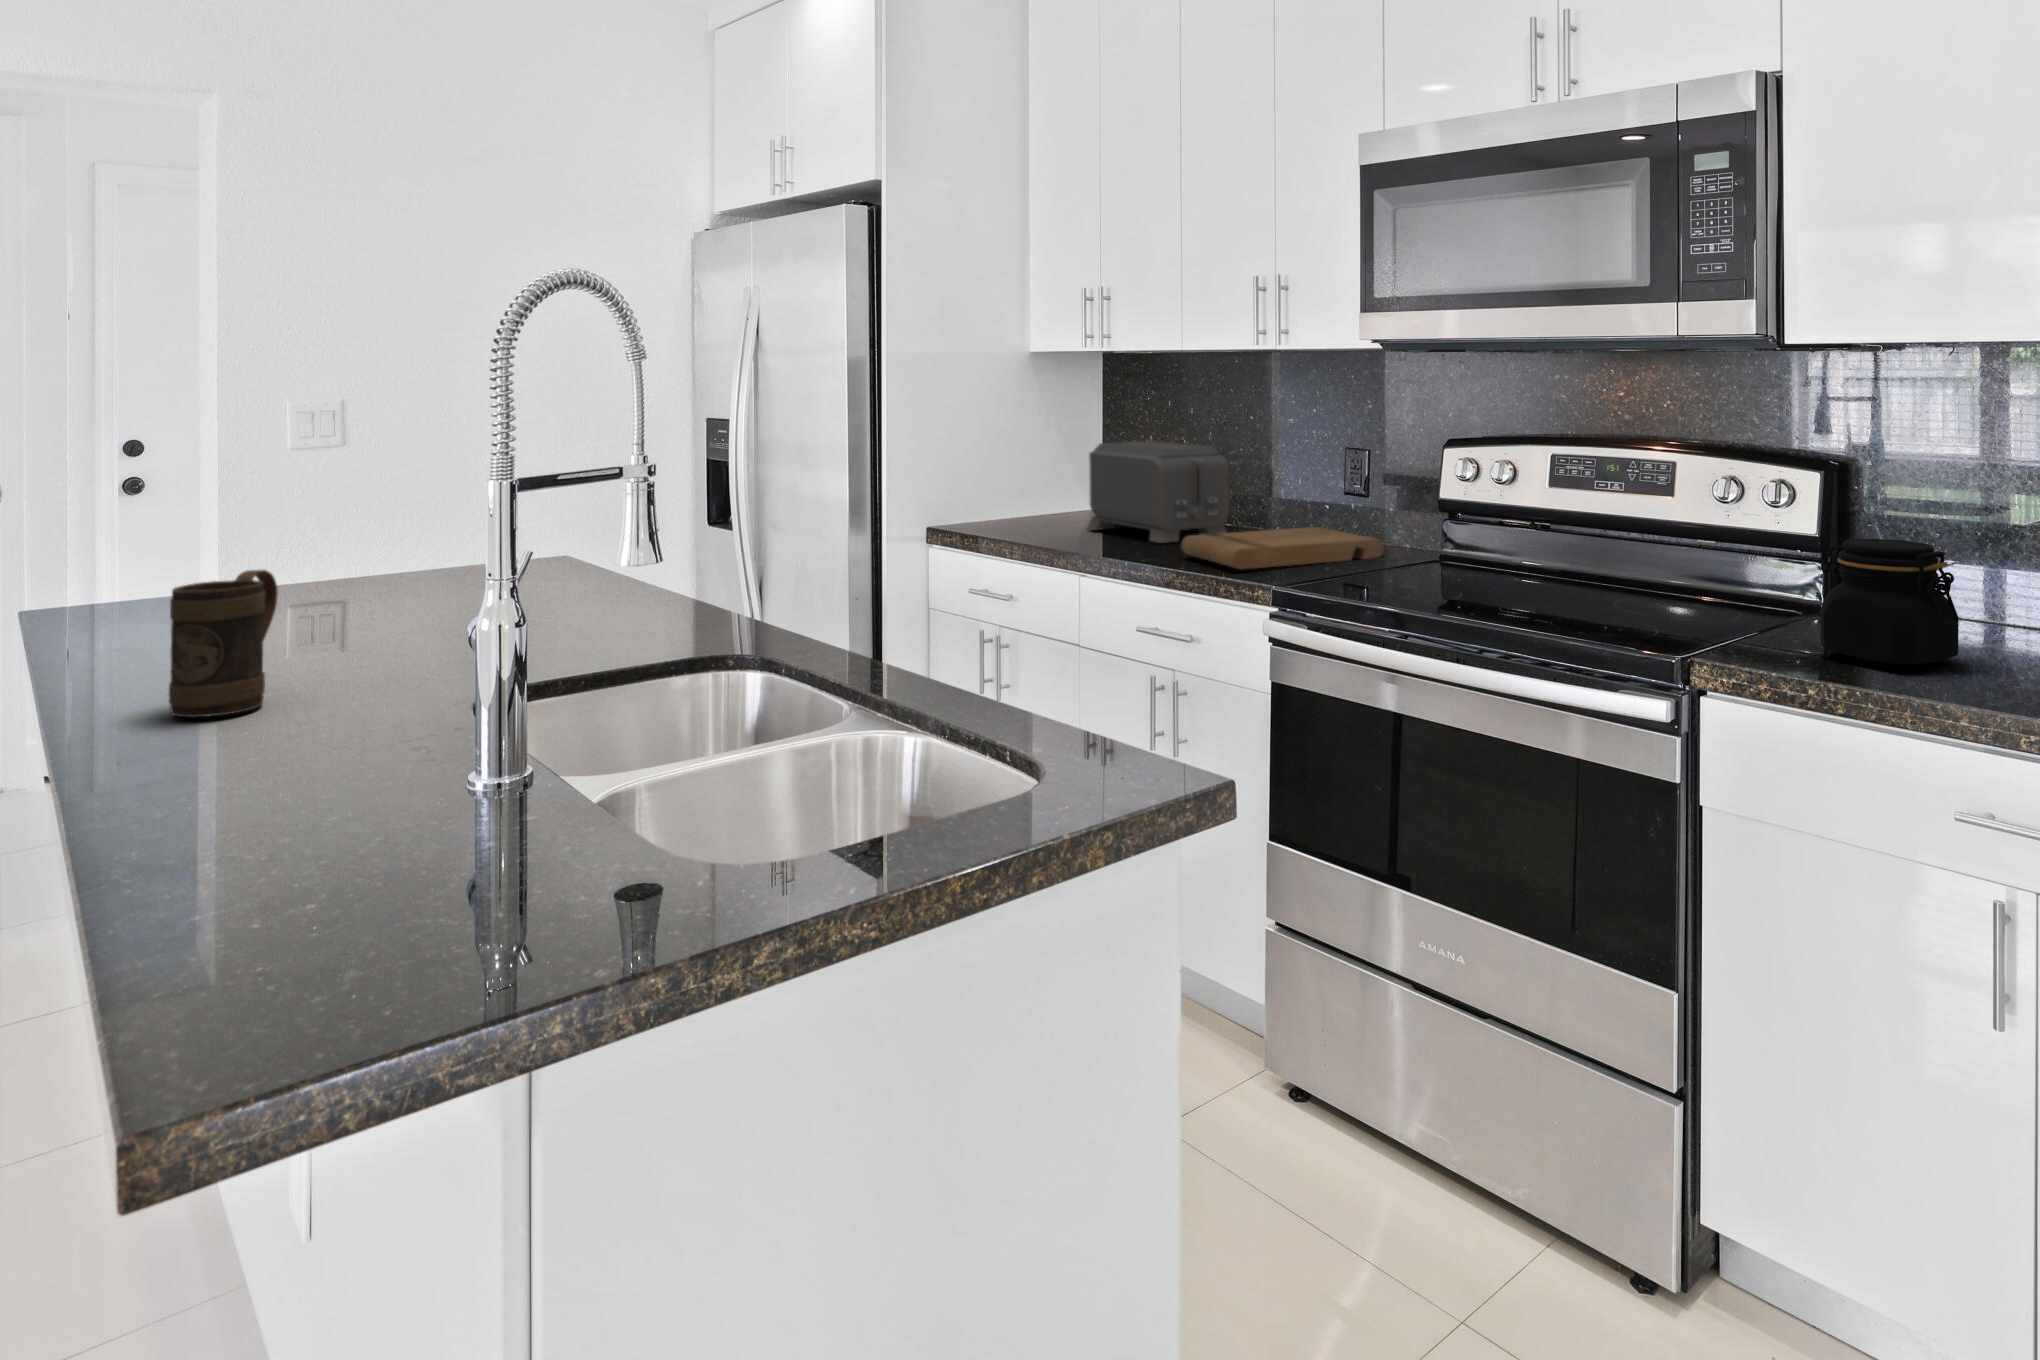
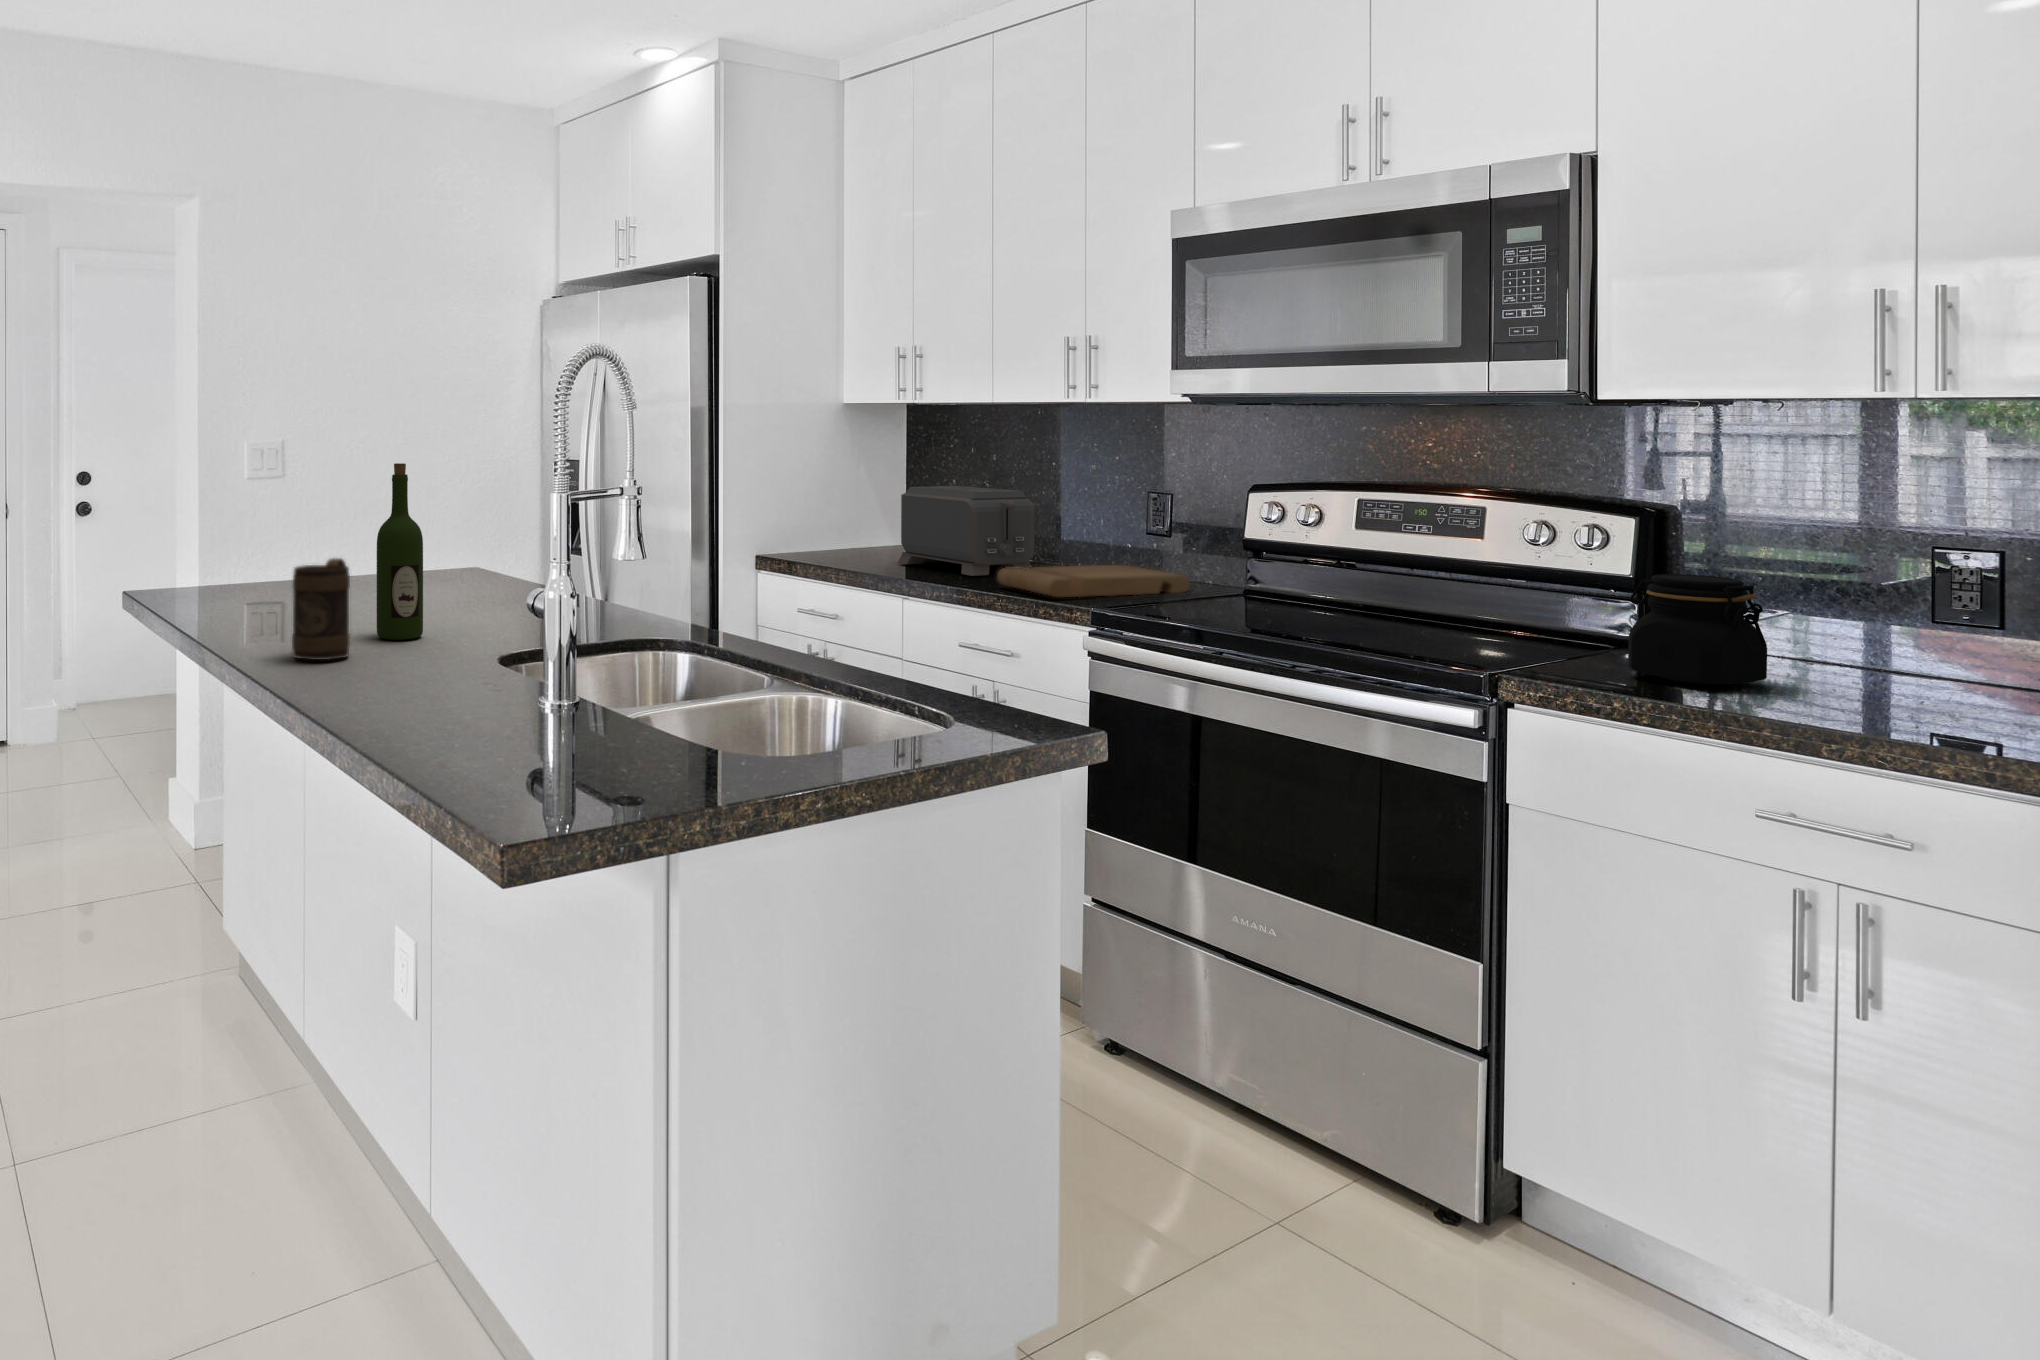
wine bottle: none [336,437,406,673] -> present [377,463,423,640]

